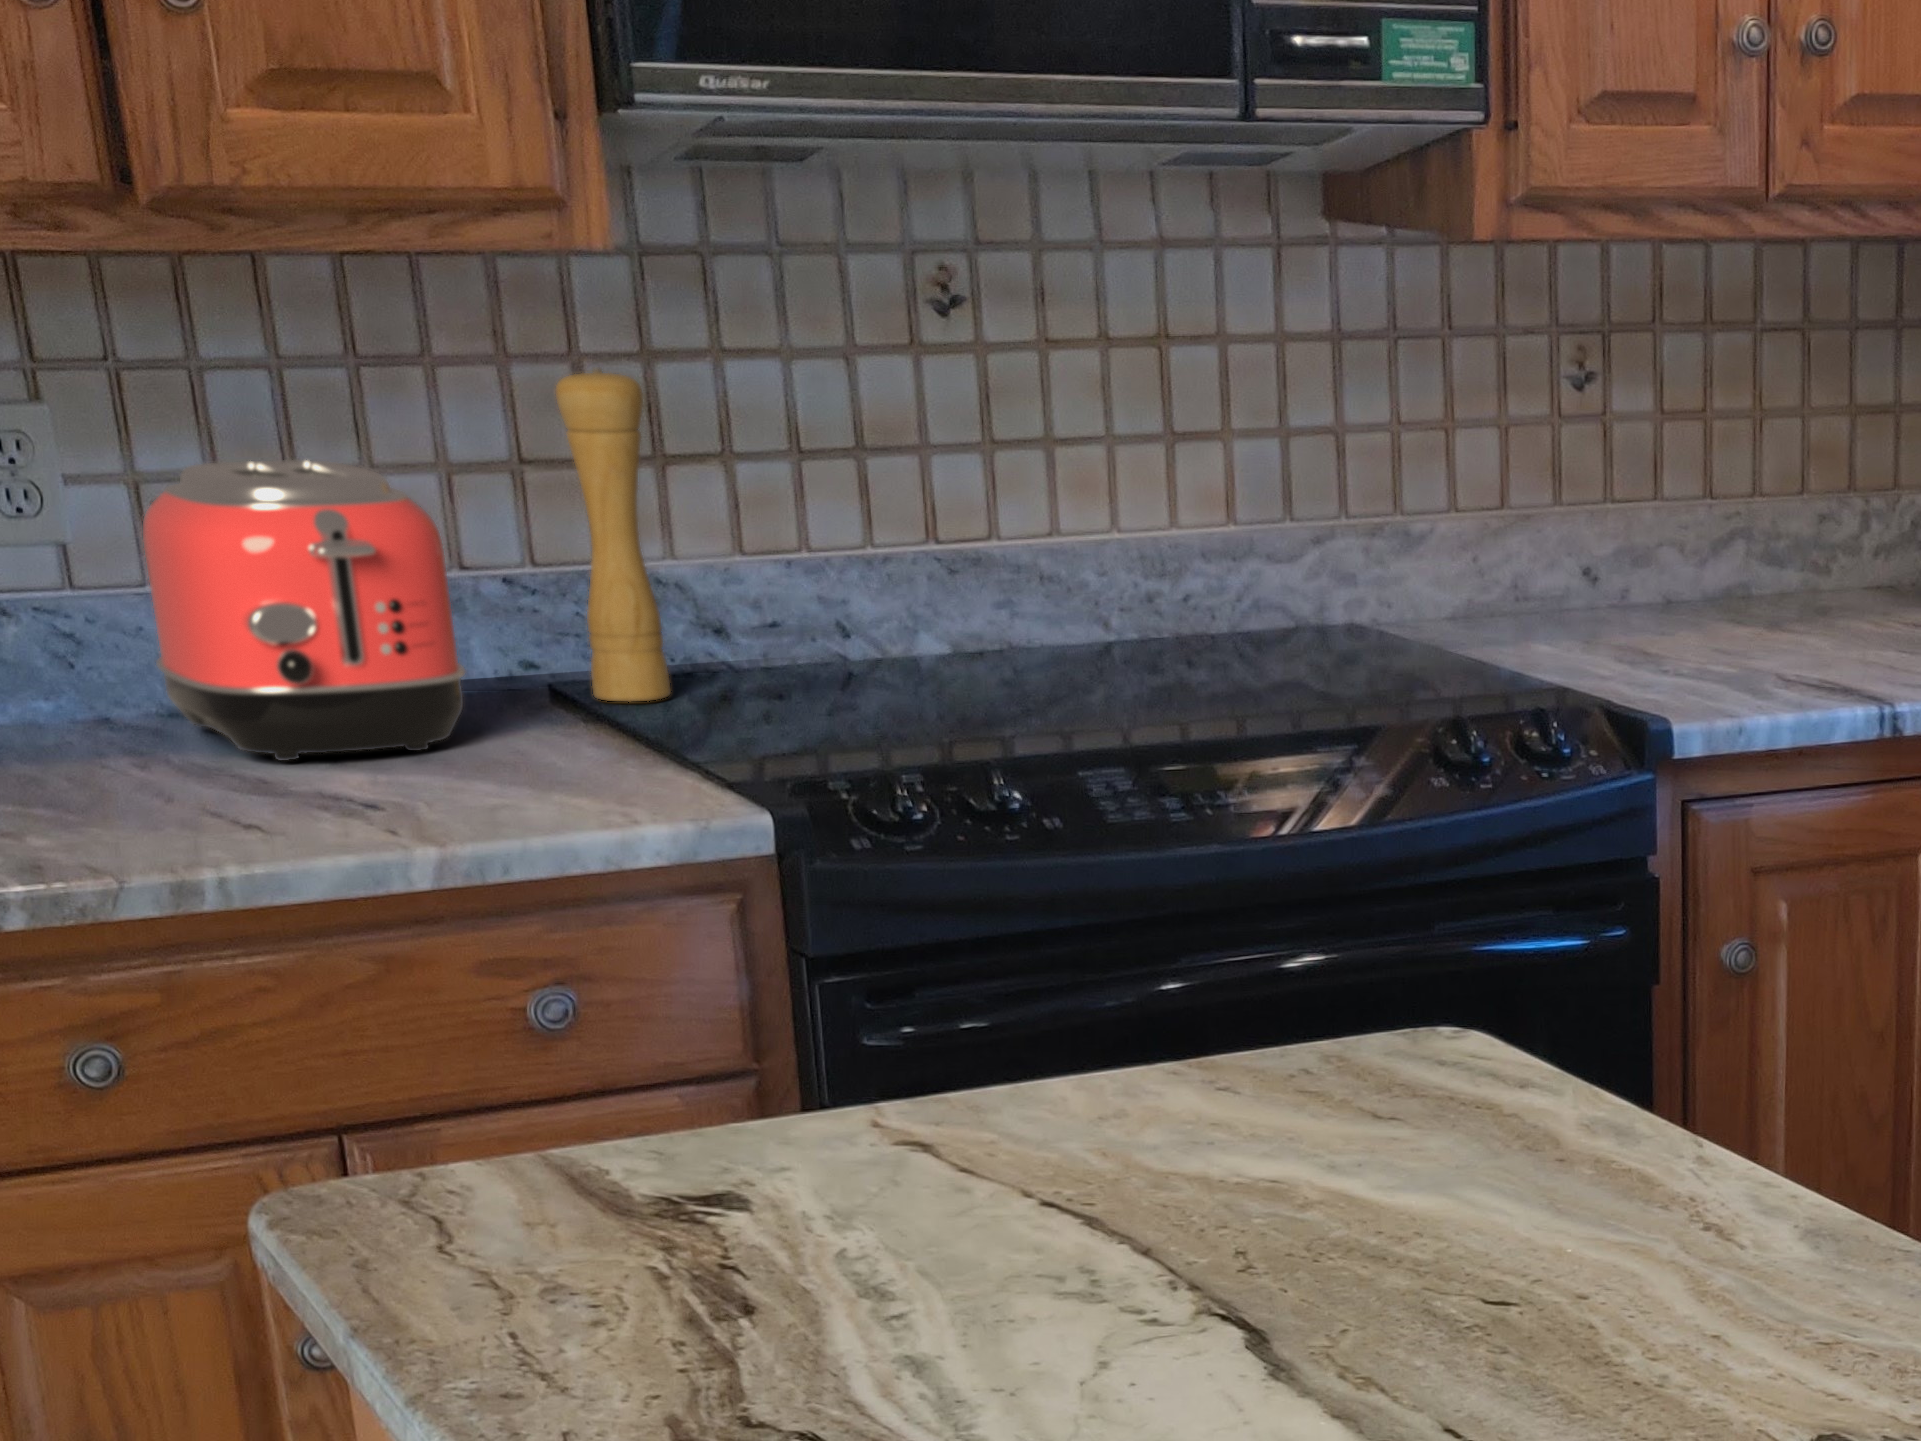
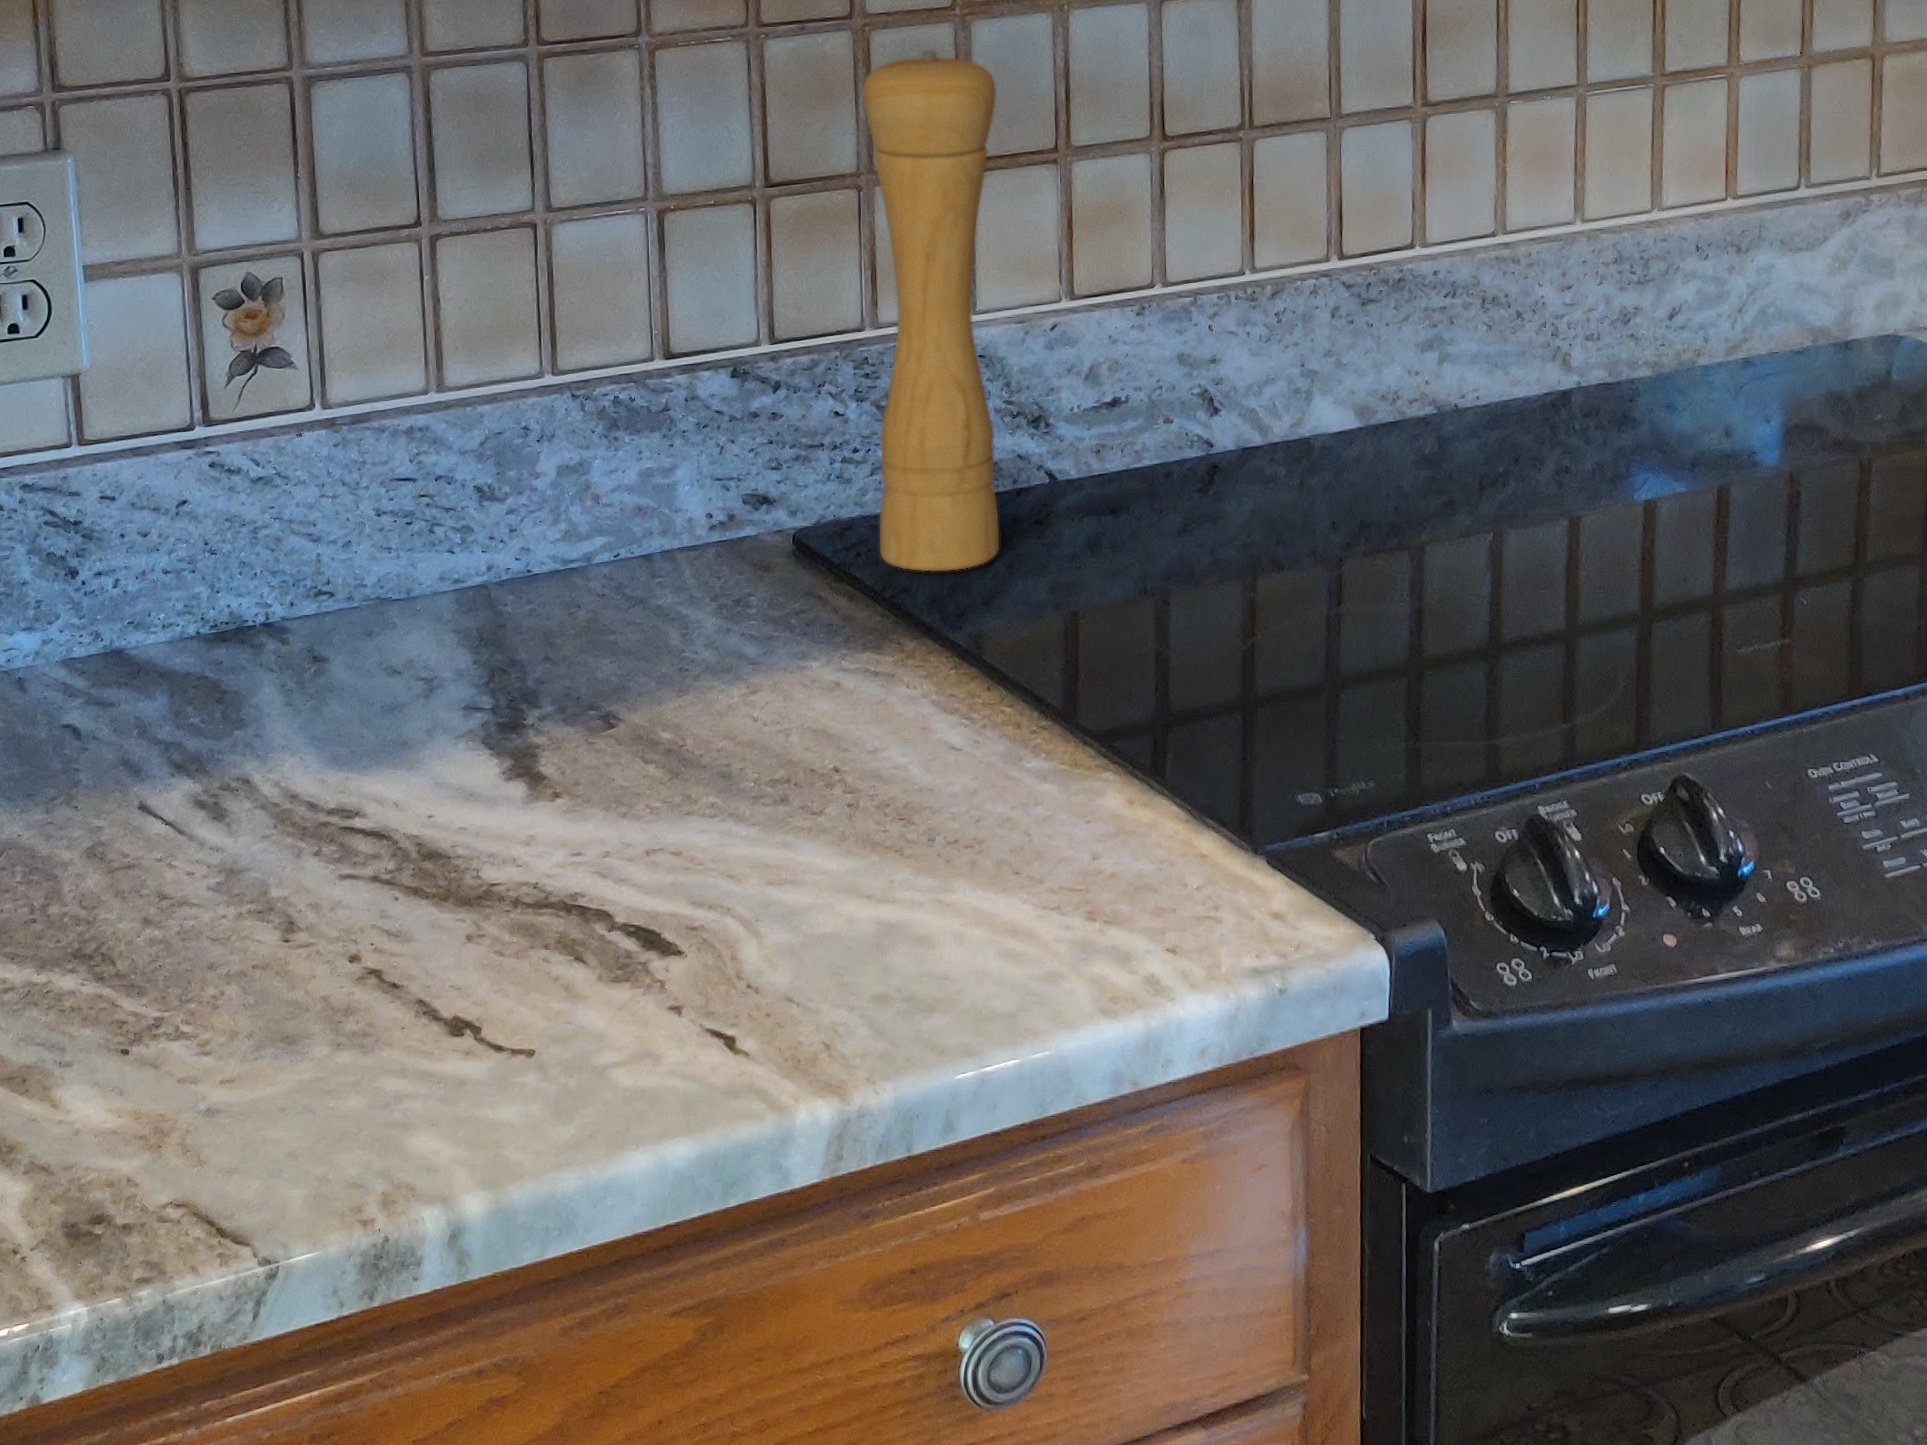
toaster: present [143,460,465,761] -> none [222,232,751,787]

